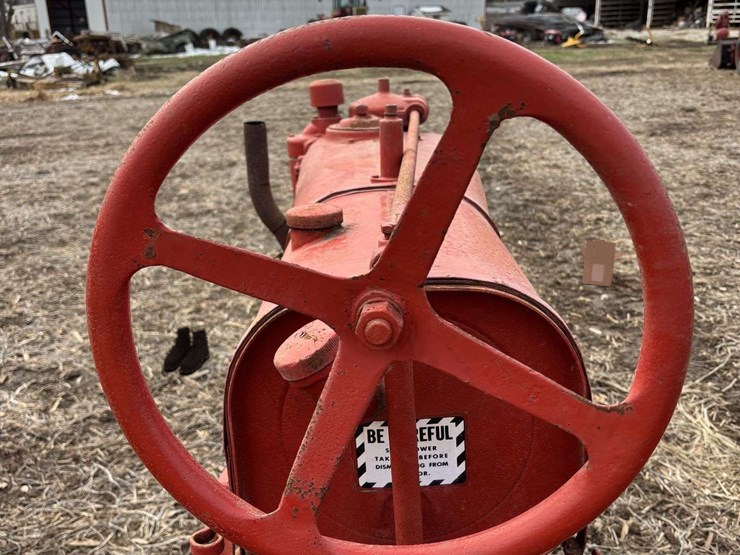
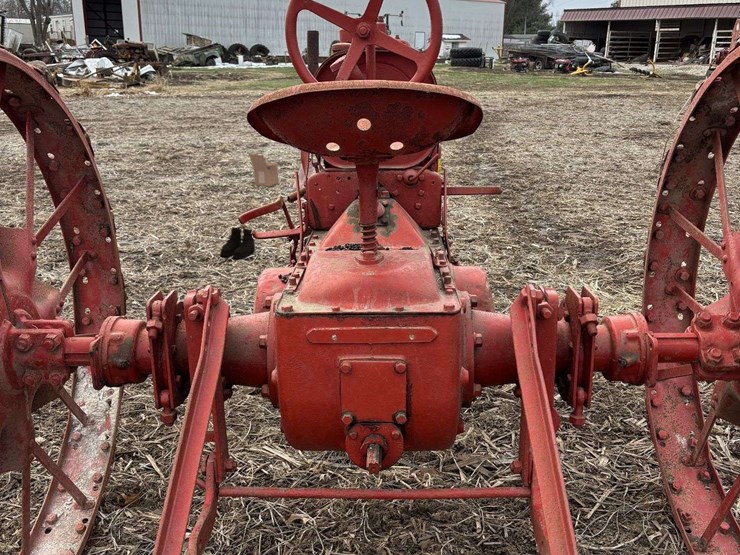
cardboard box: present [580,239,622,287] -> present [249,154,278,187]

